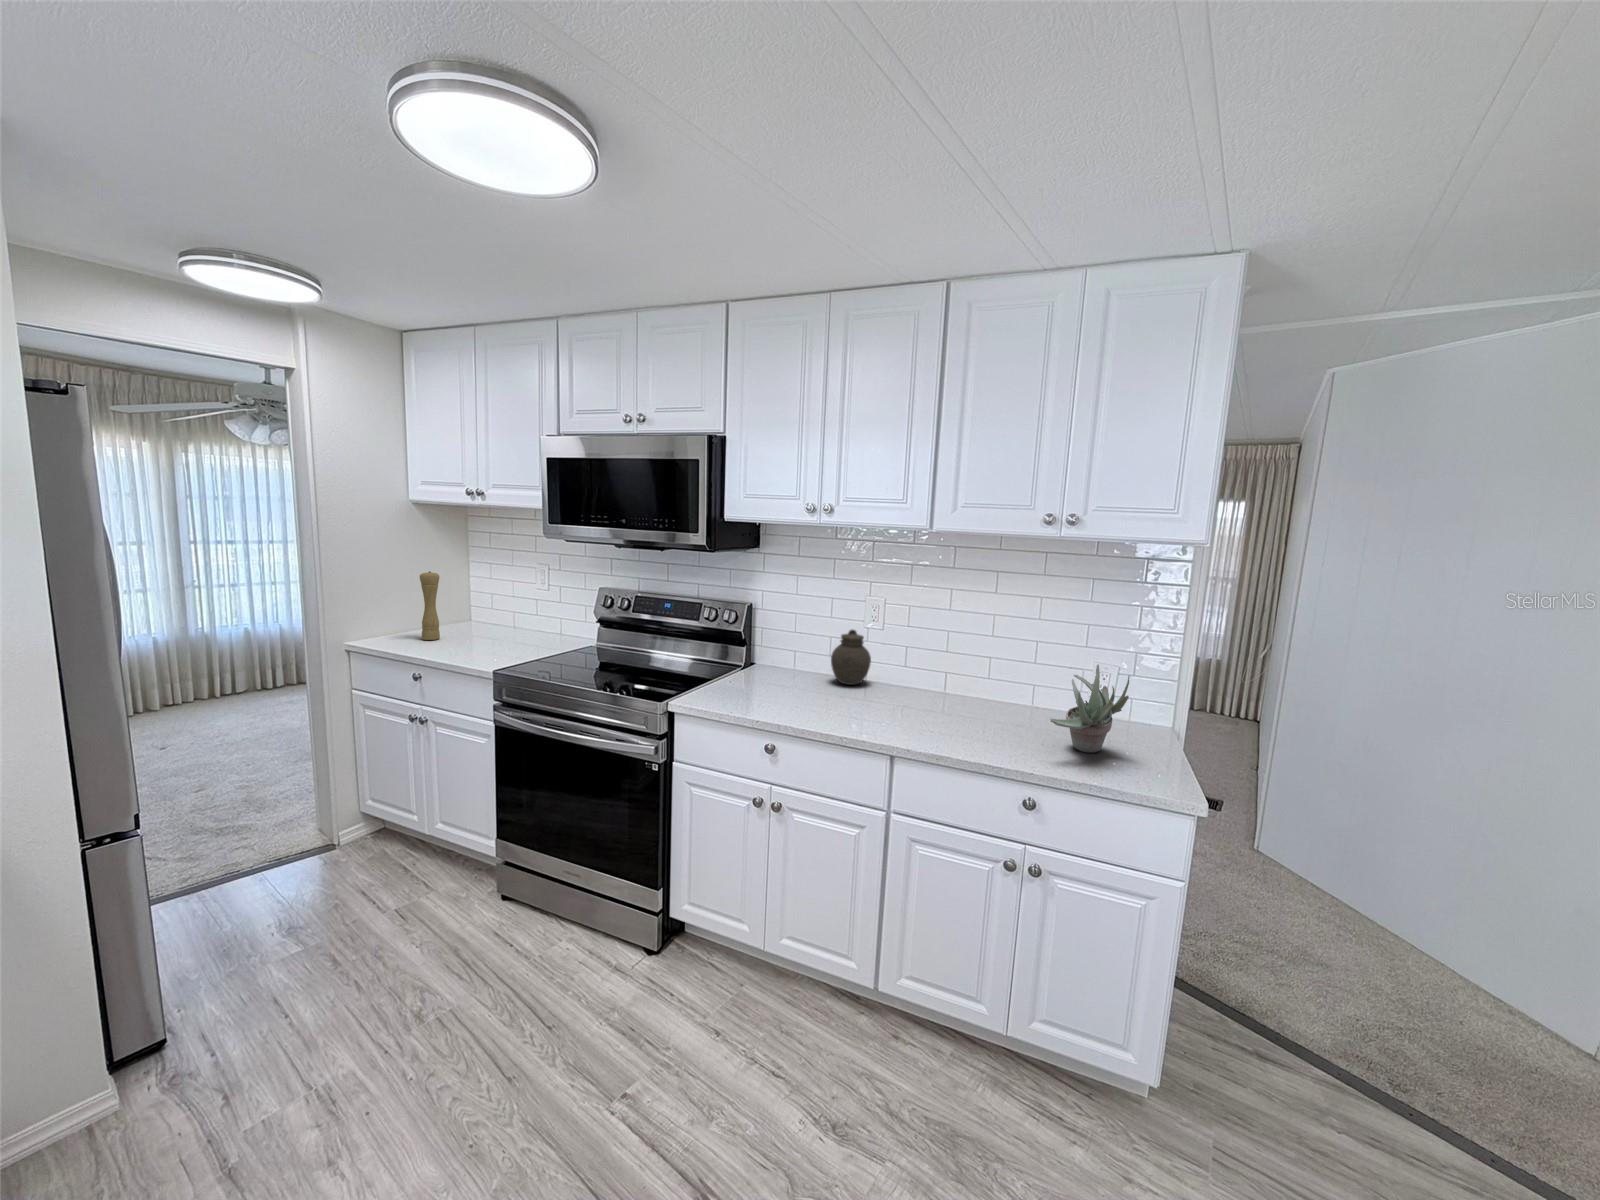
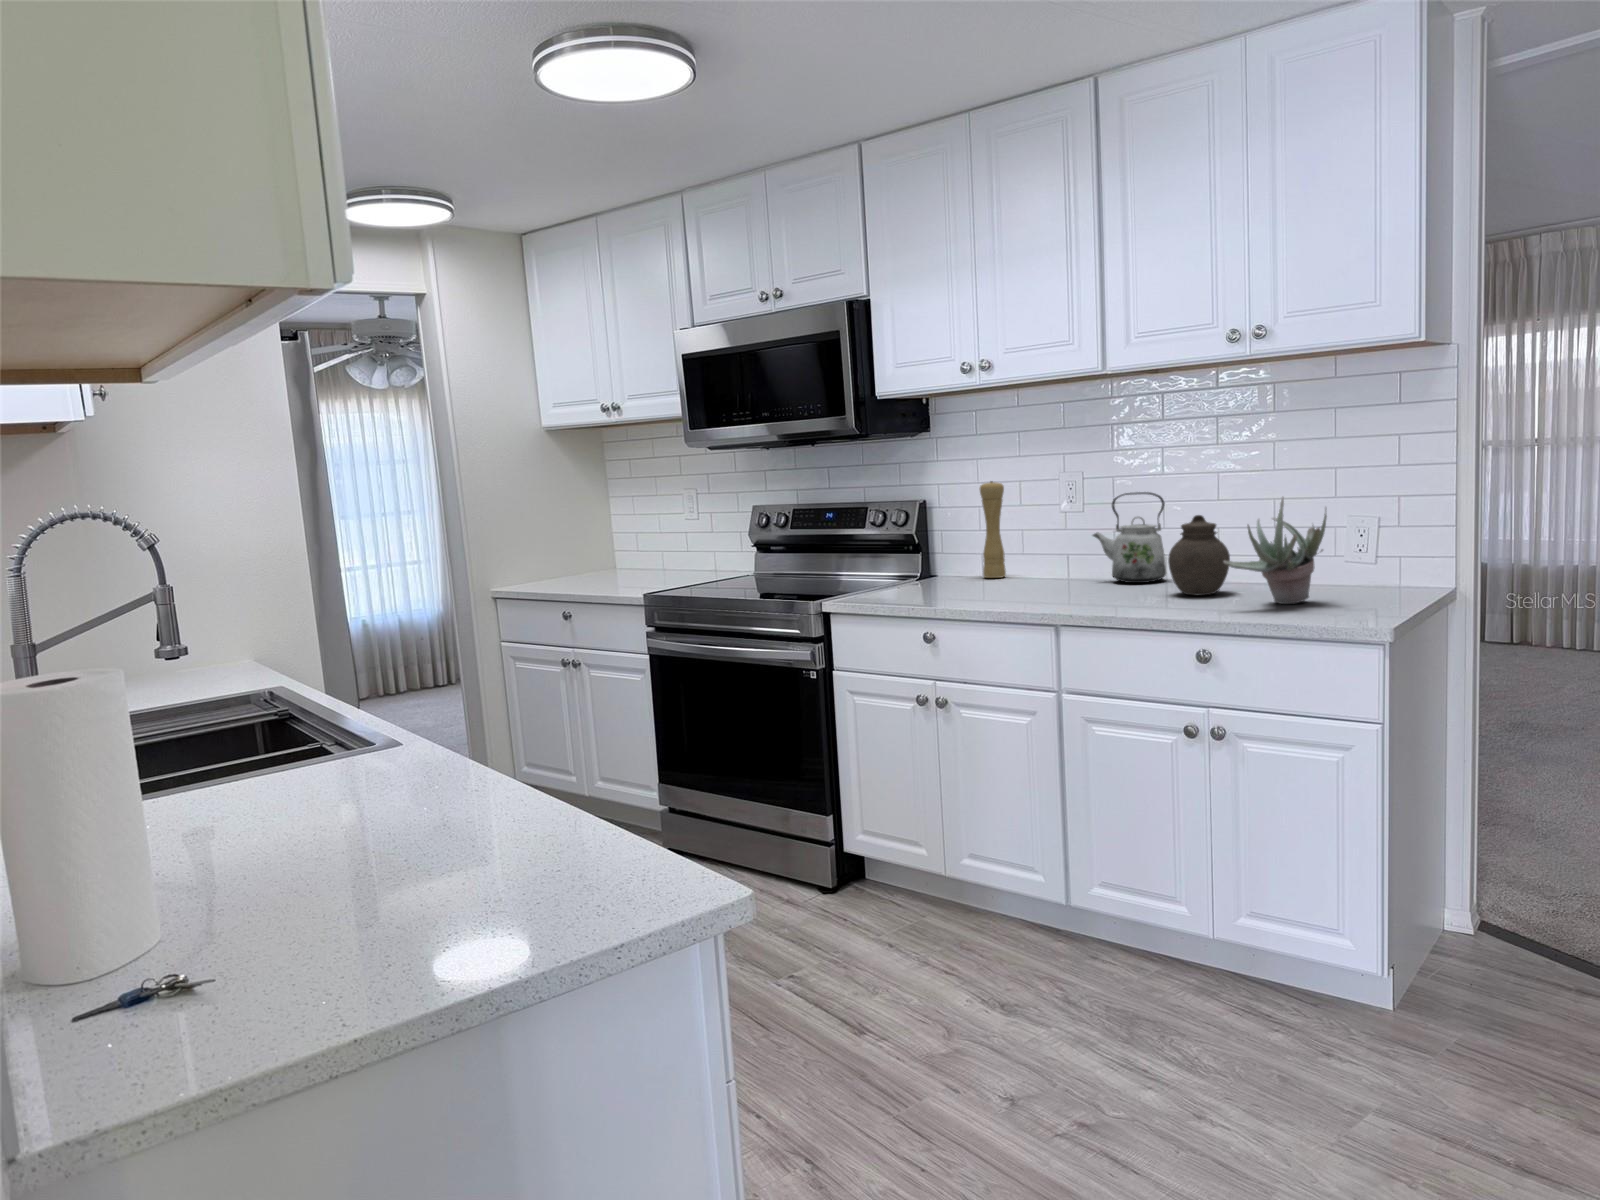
pepper mill: present [420,572,440,640] -> present [980,481,1006,578]
kettle: none [894,623,955,698] -> present [1093,492,1166,583]
jar: present [831,630,871,685] -> present [1168,515,1230,595]

